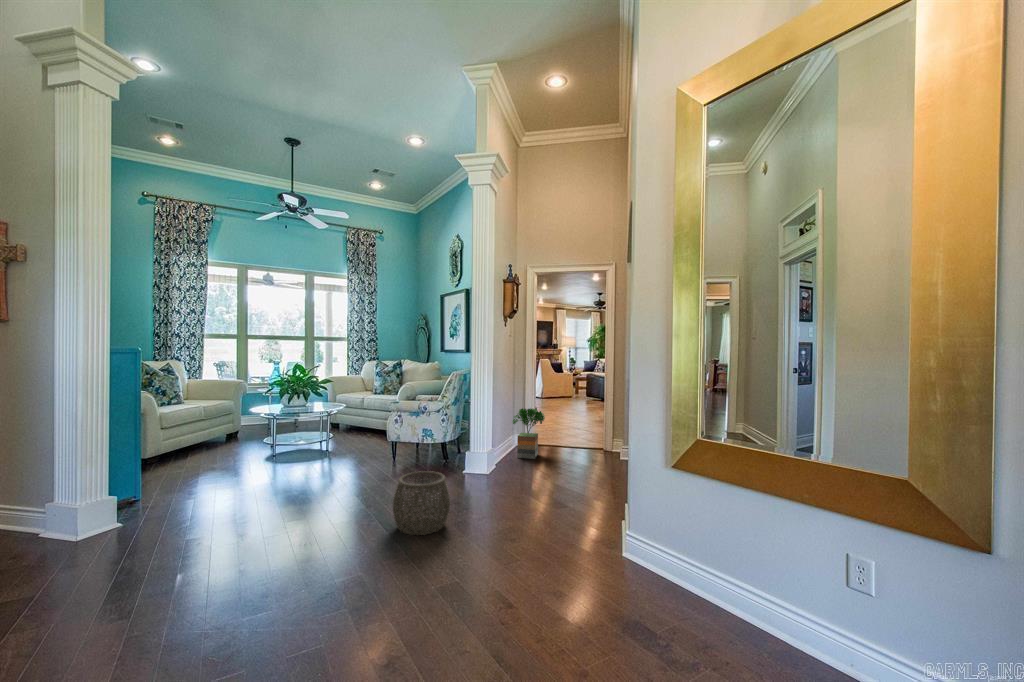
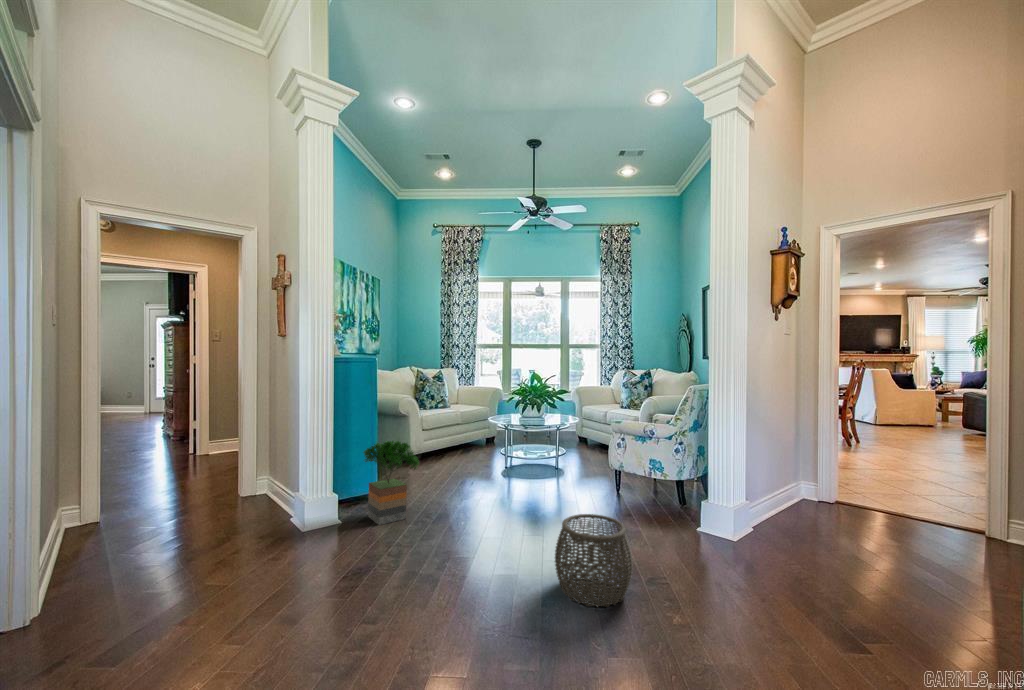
potted tree: present [513,408,545,459] -> present [363,441,419,525]

